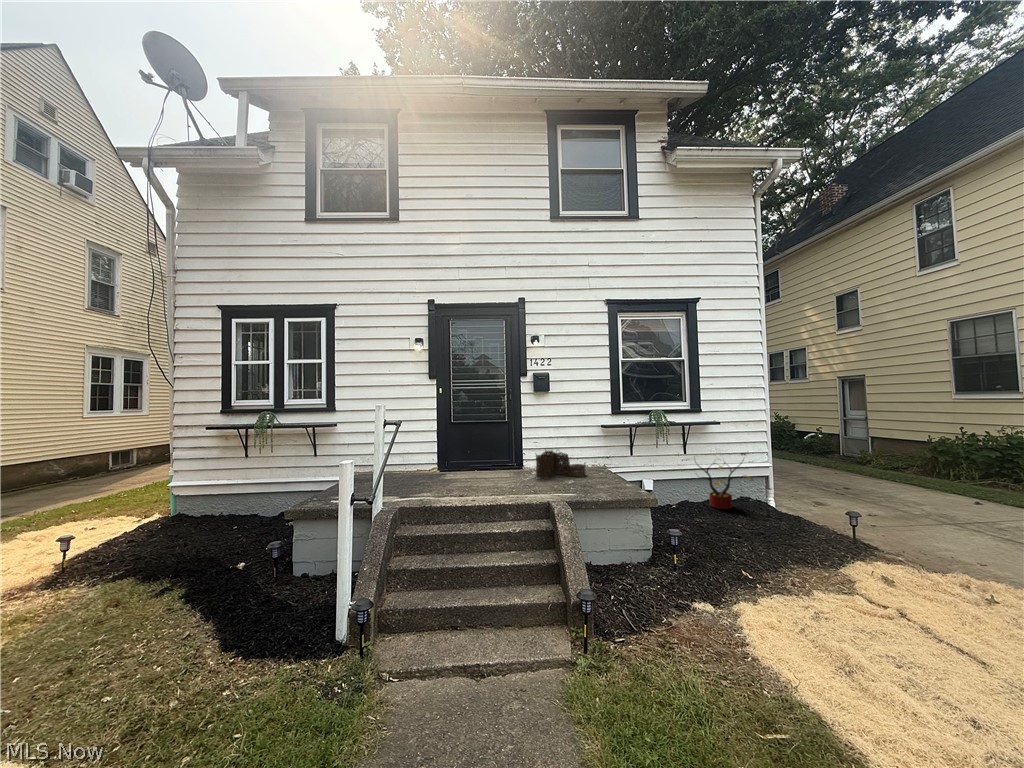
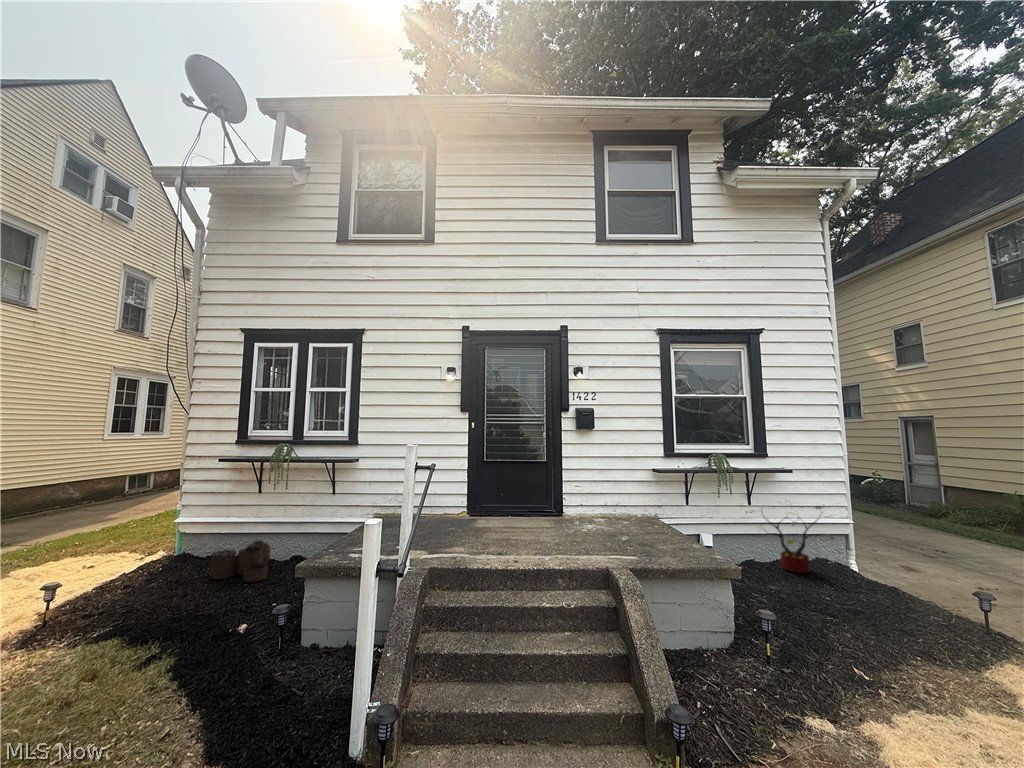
woven basket: present [536,451,586,477] -> present [210,540,271,582]

